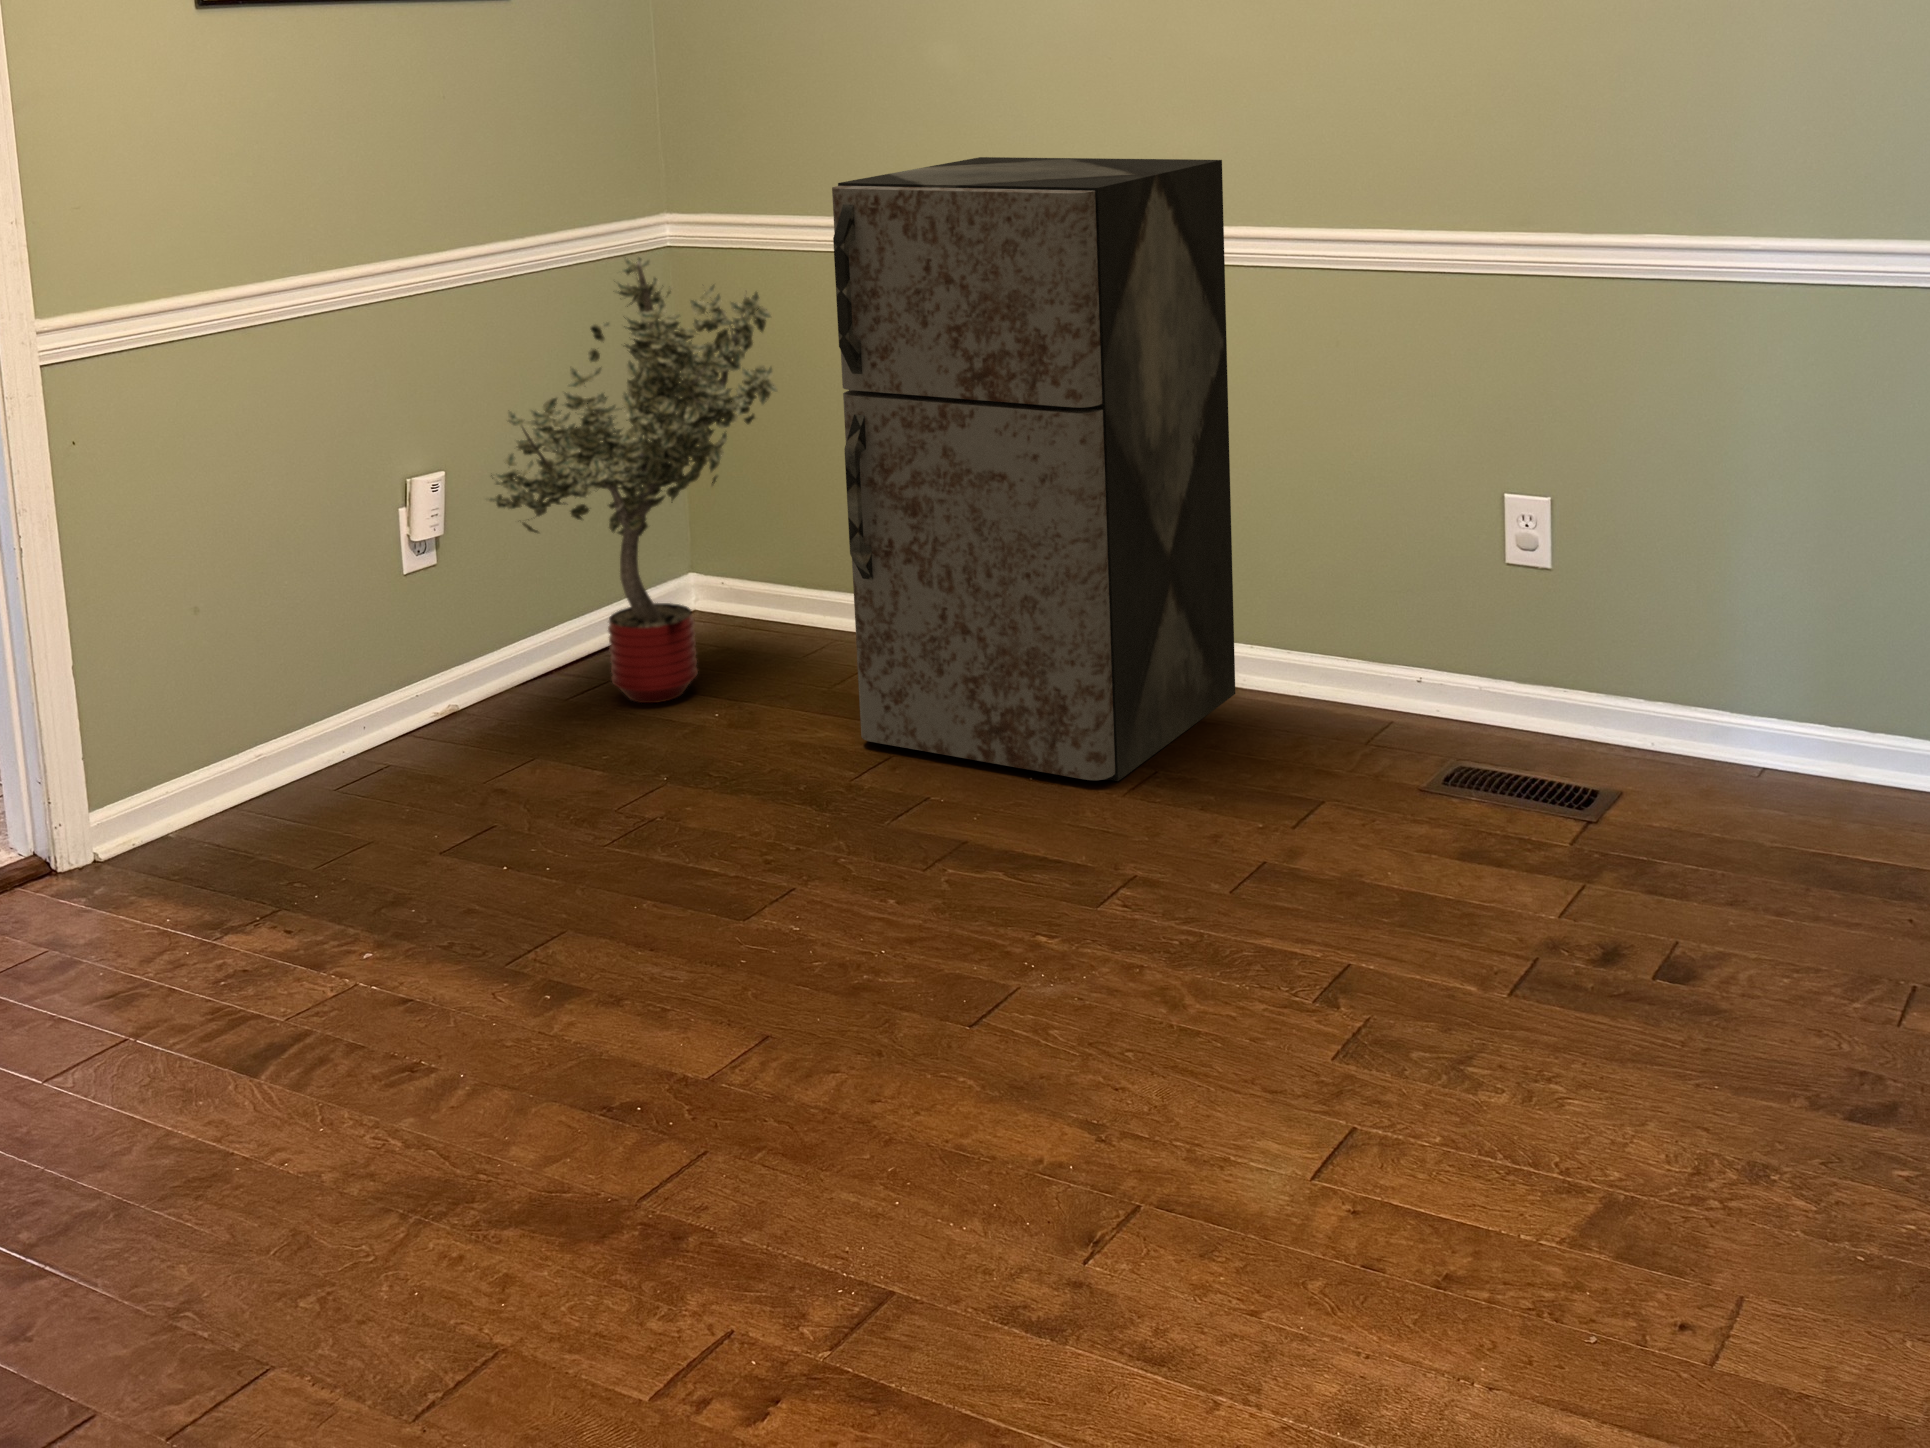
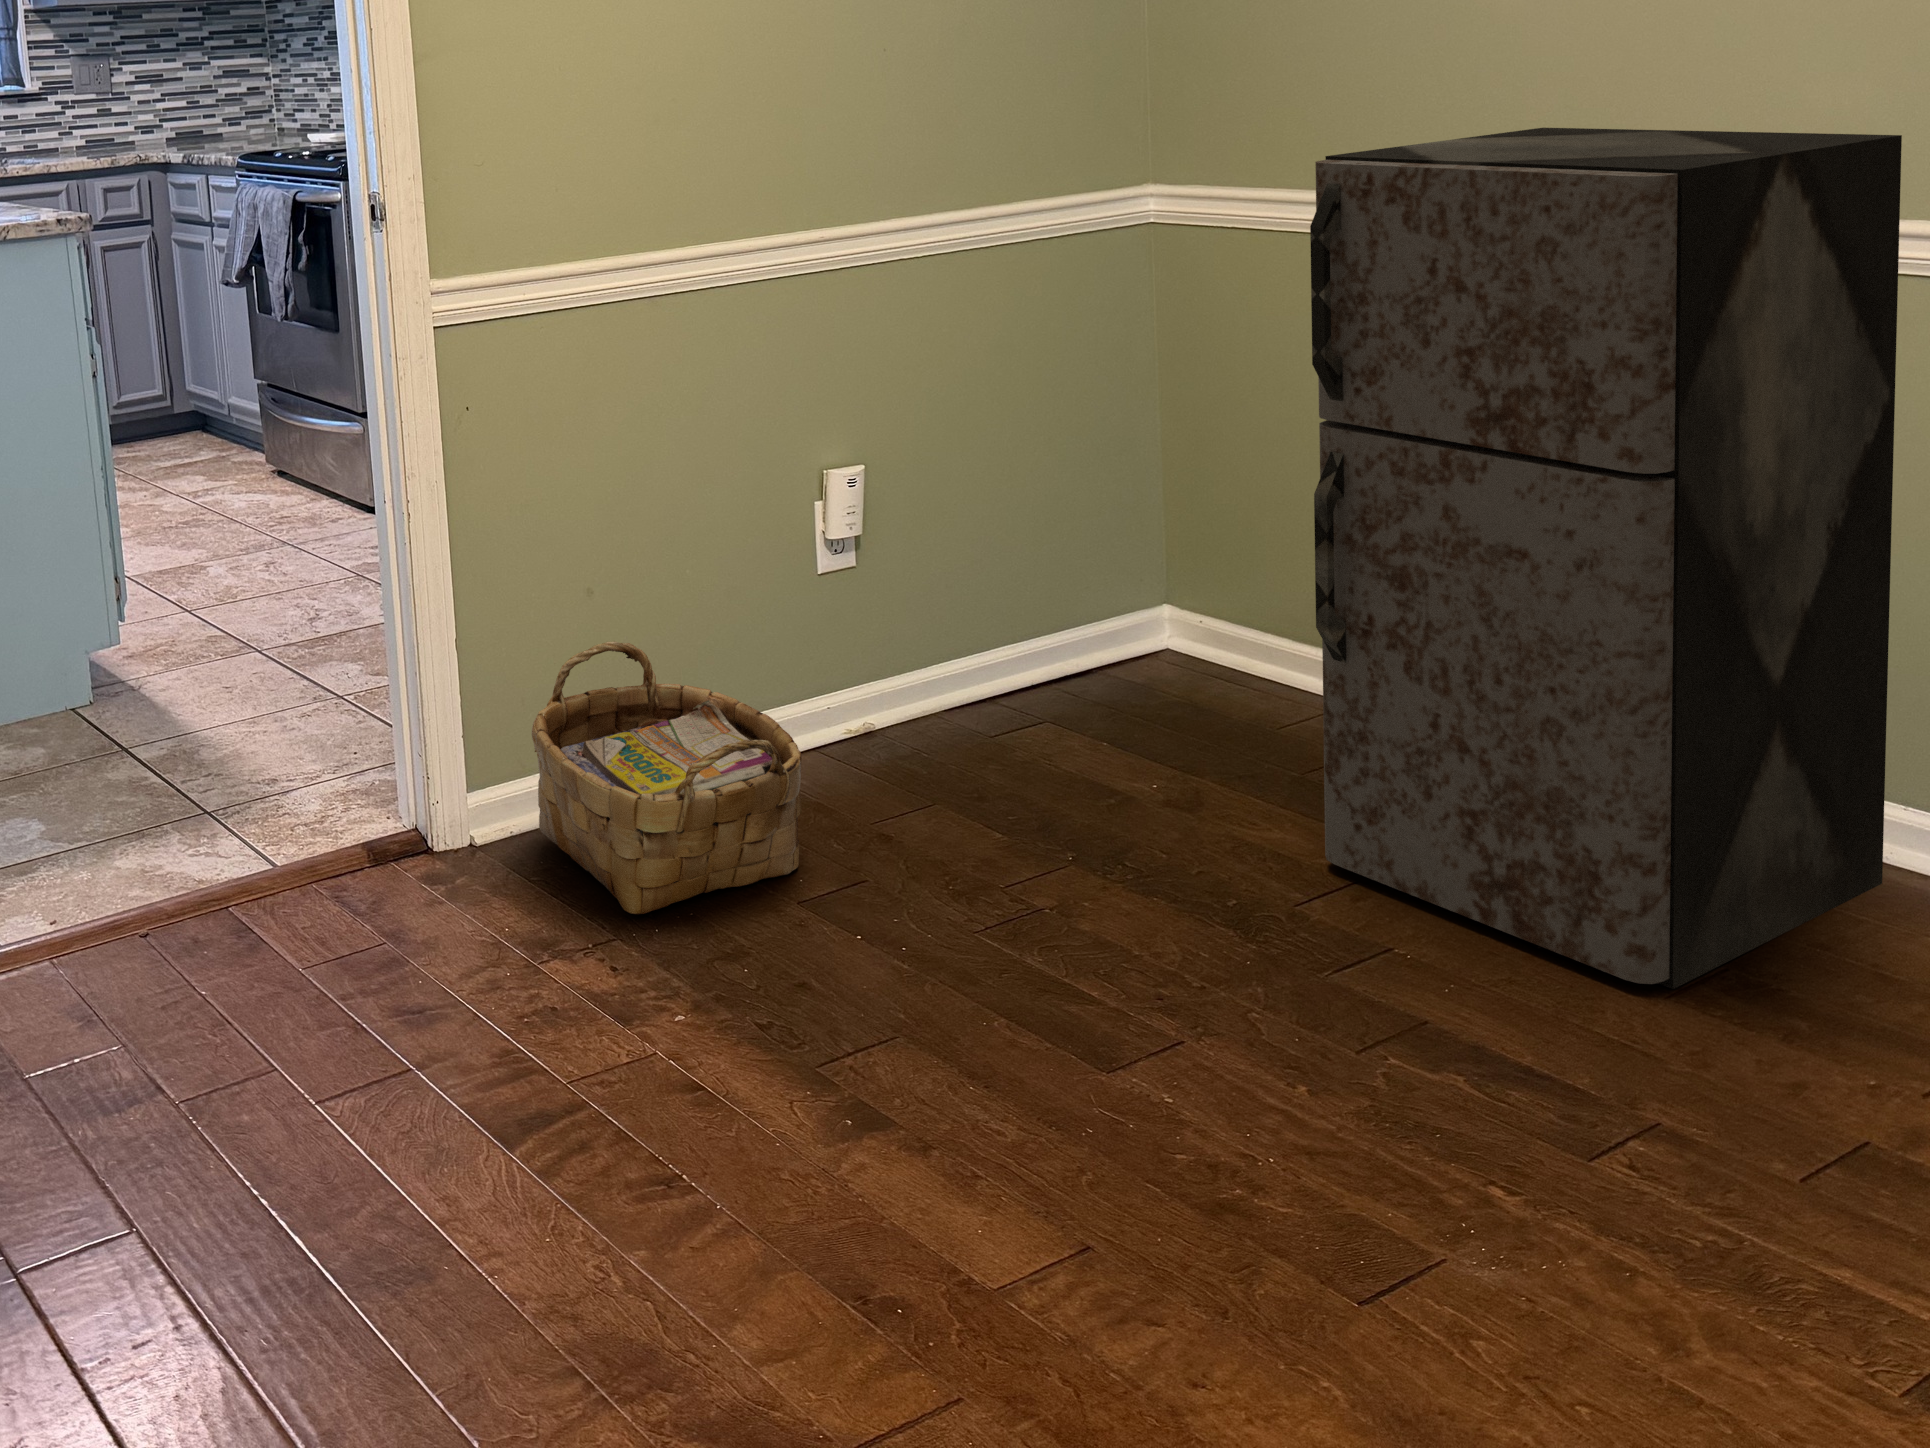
potted tree: present [486,257,777,703] -> none [896,236,1263,765]
woven basket: none [165,644,433,878] -> present [532,641,802,915]

